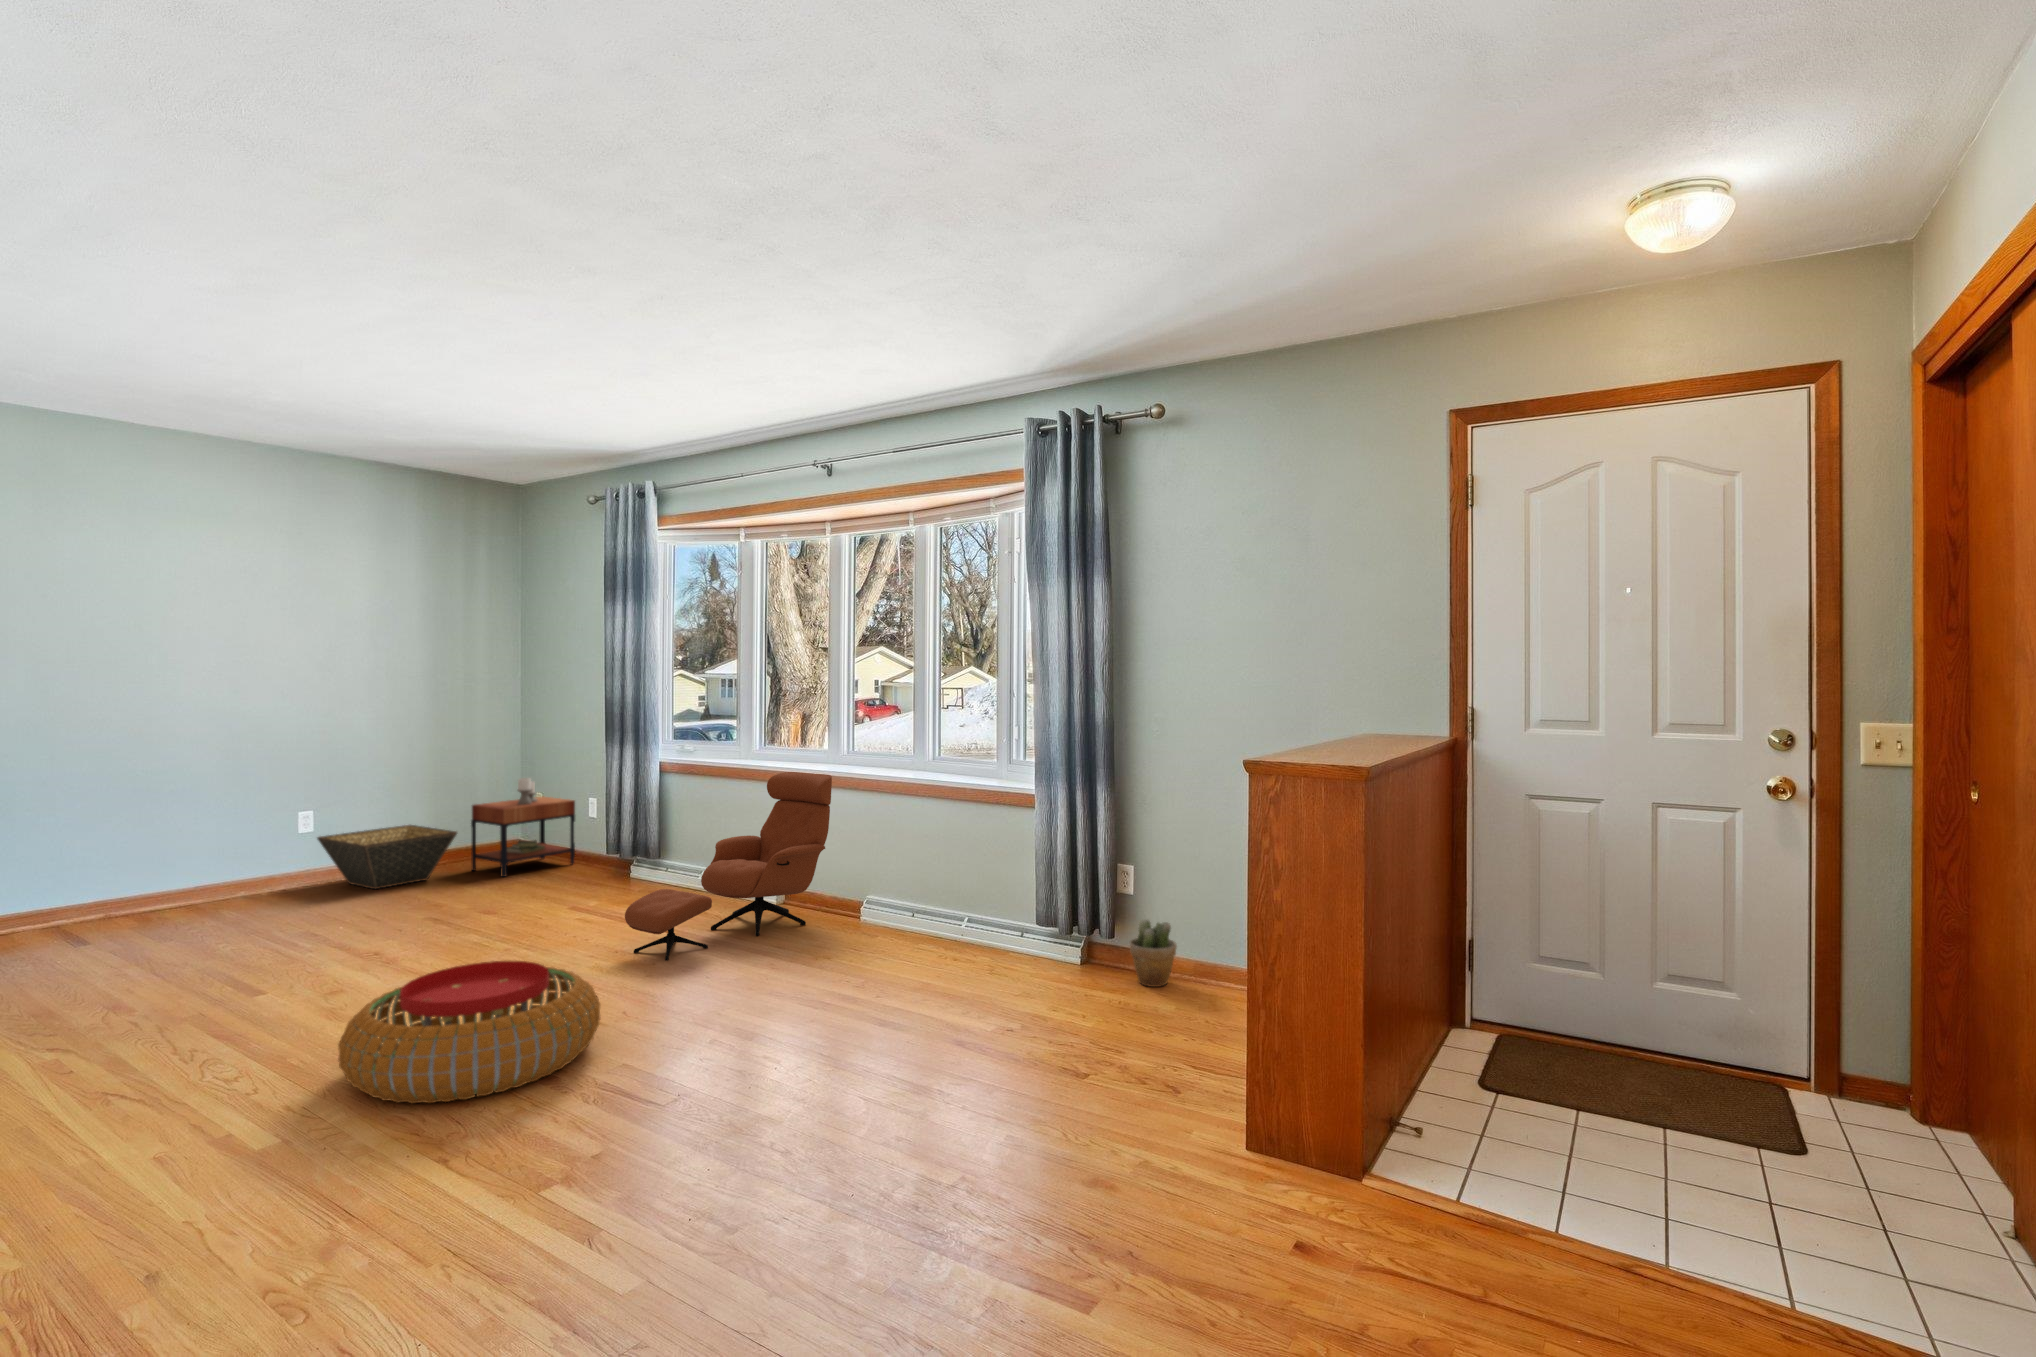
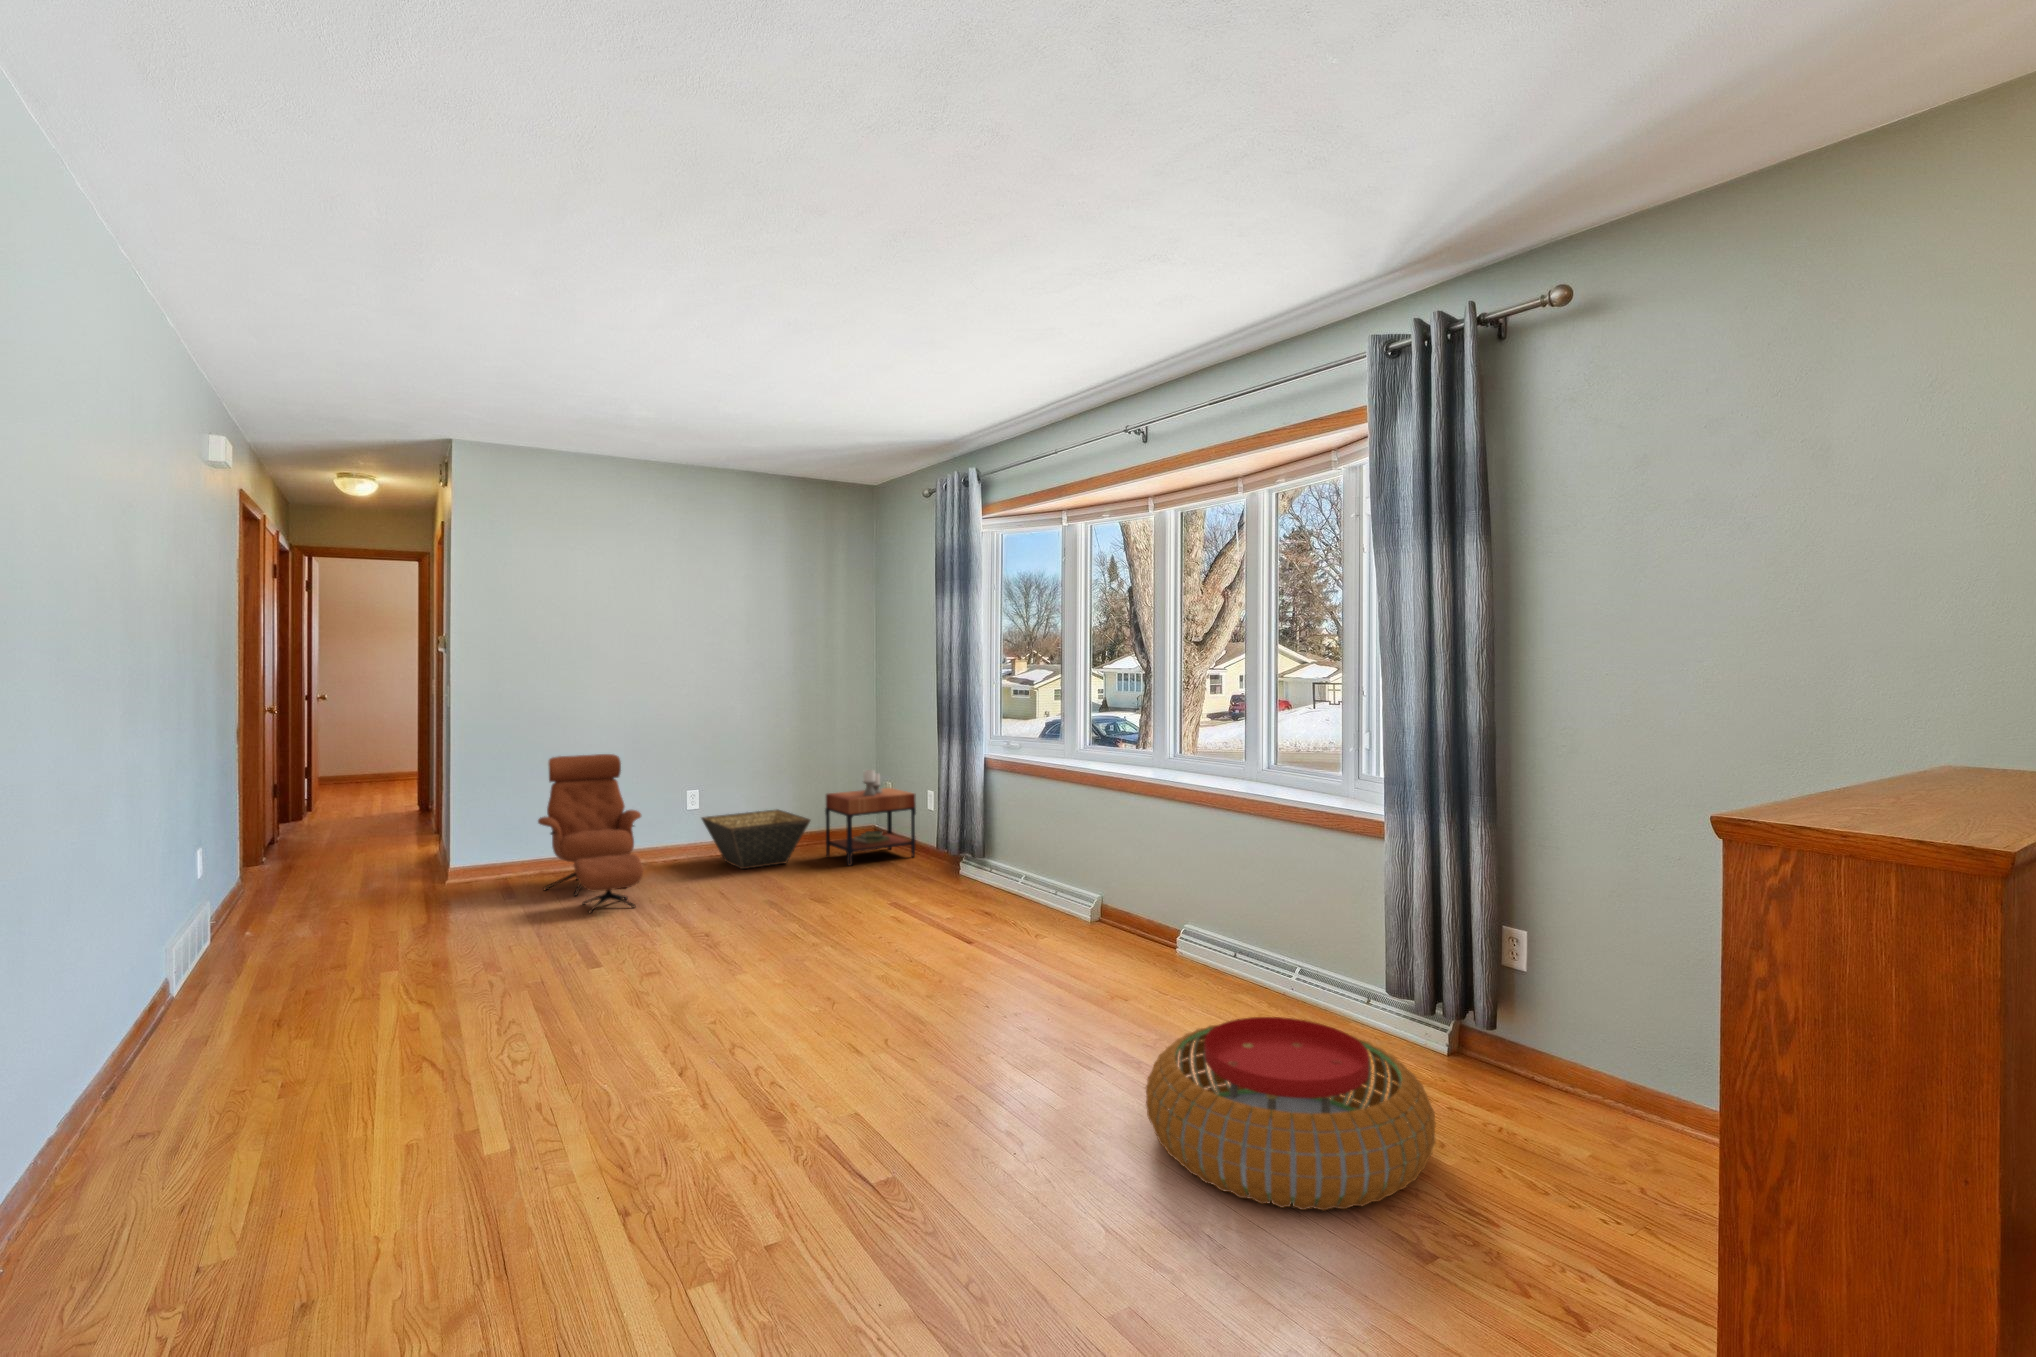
lounge chair: present [625,772,832,960] -> present [538,754,644,913]
potted plant: present [1130,919,1177,987] -> none [1518,1010,1593,1110]
pouf: present [338,961,600,1103] -> present [1146,1017,1436,1210]

